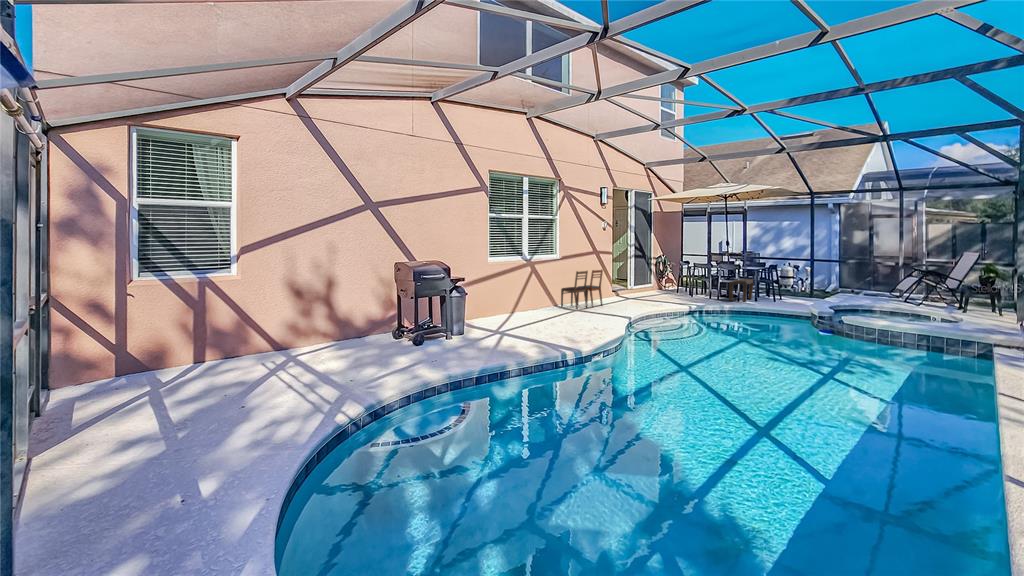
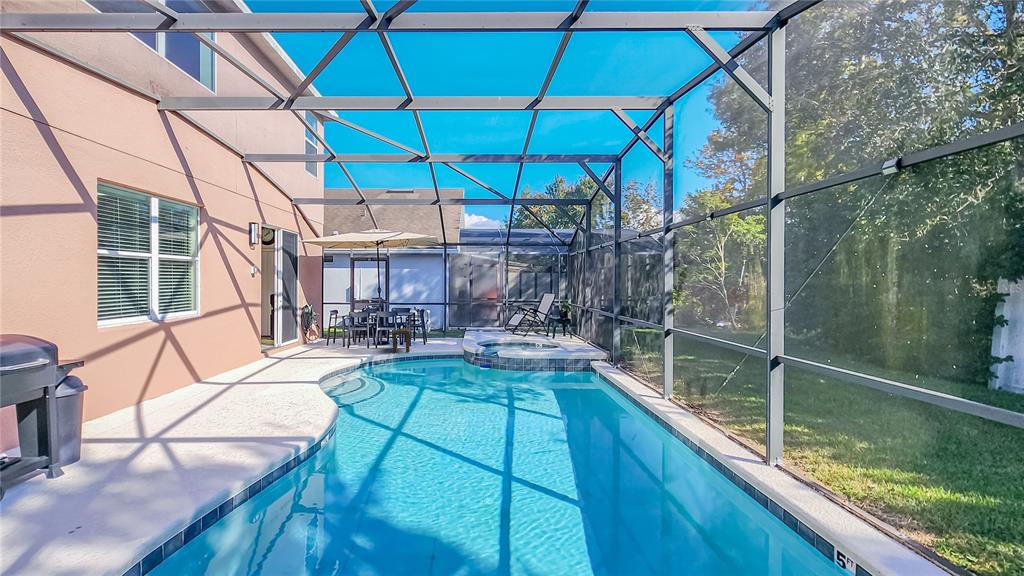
chair: present [561,270,603,309] -> none [205,327,262,384]

